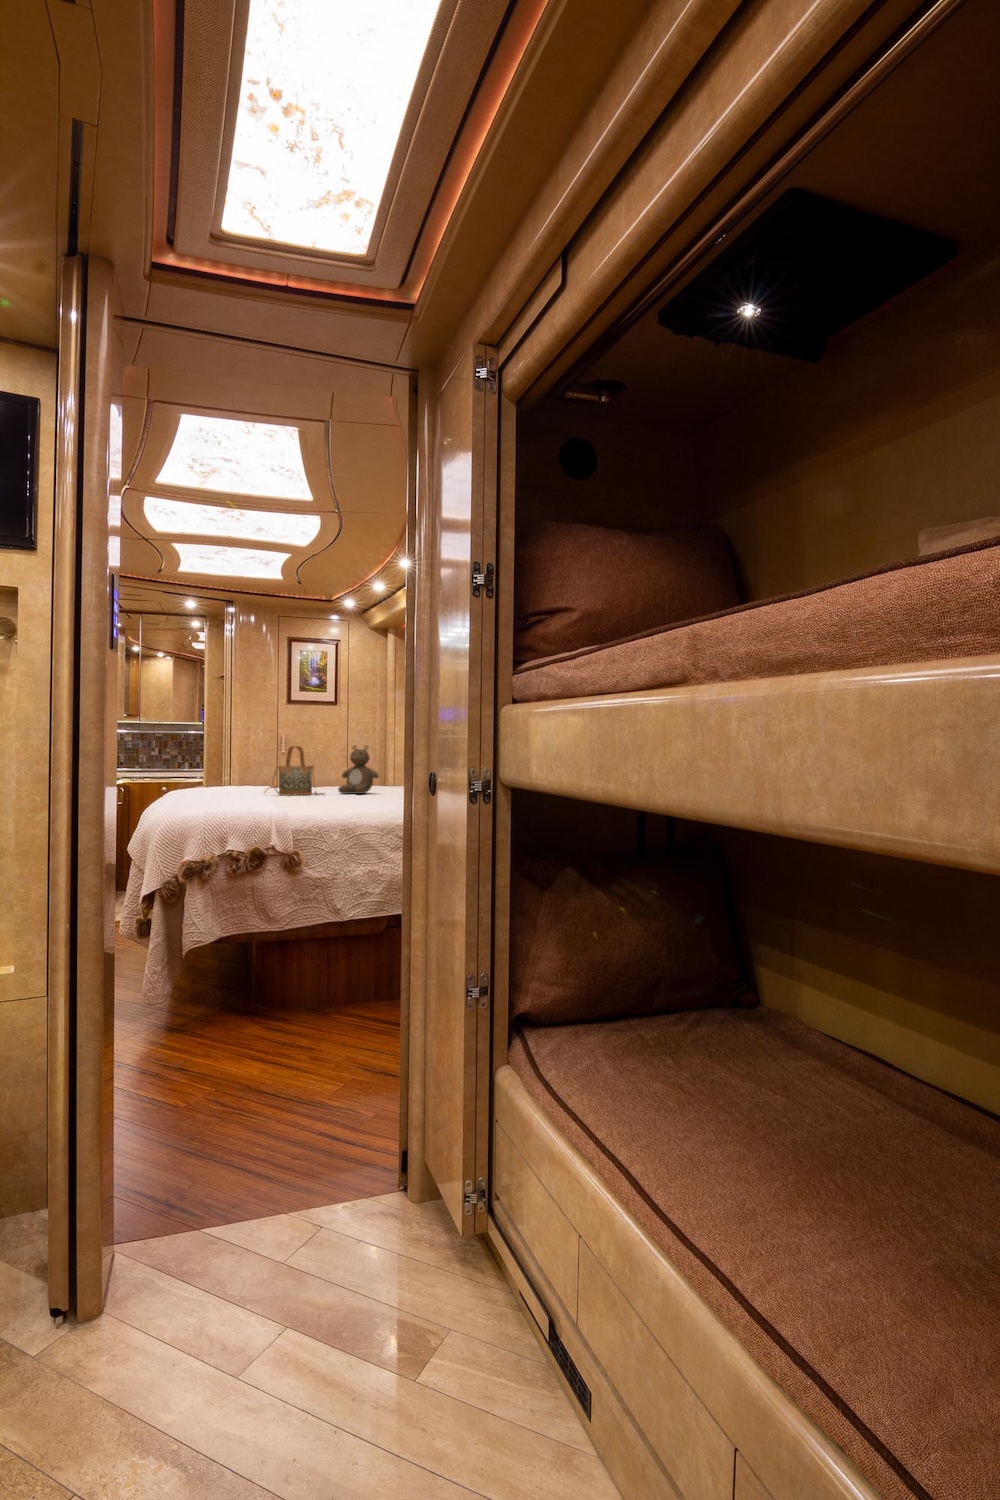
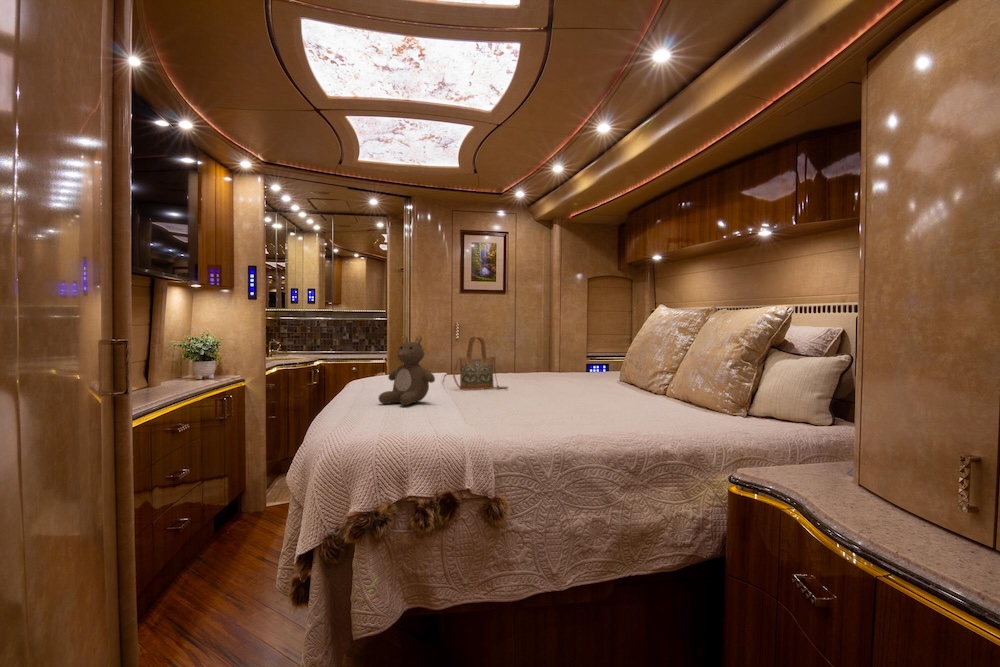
teddy bear: present [338,745,378,794] -> present [379,336,435,405]

